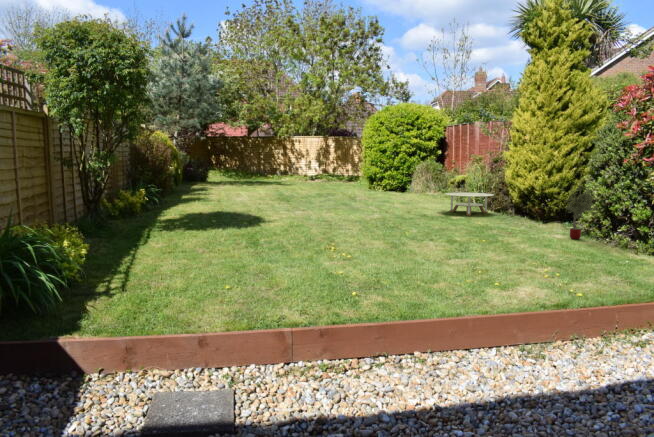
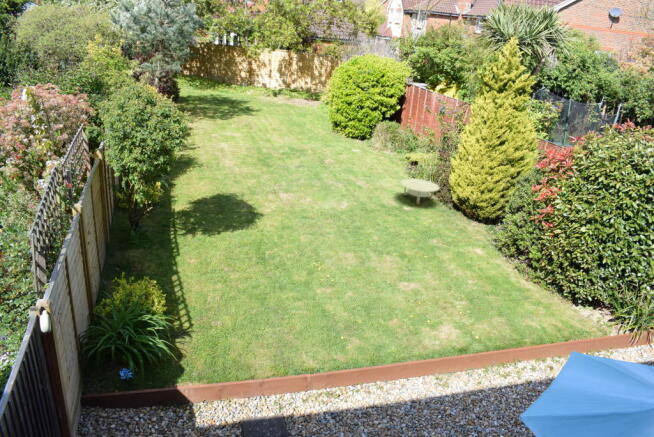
potted tree: present [566,186,598,239] -> none [486,222,510,258]

